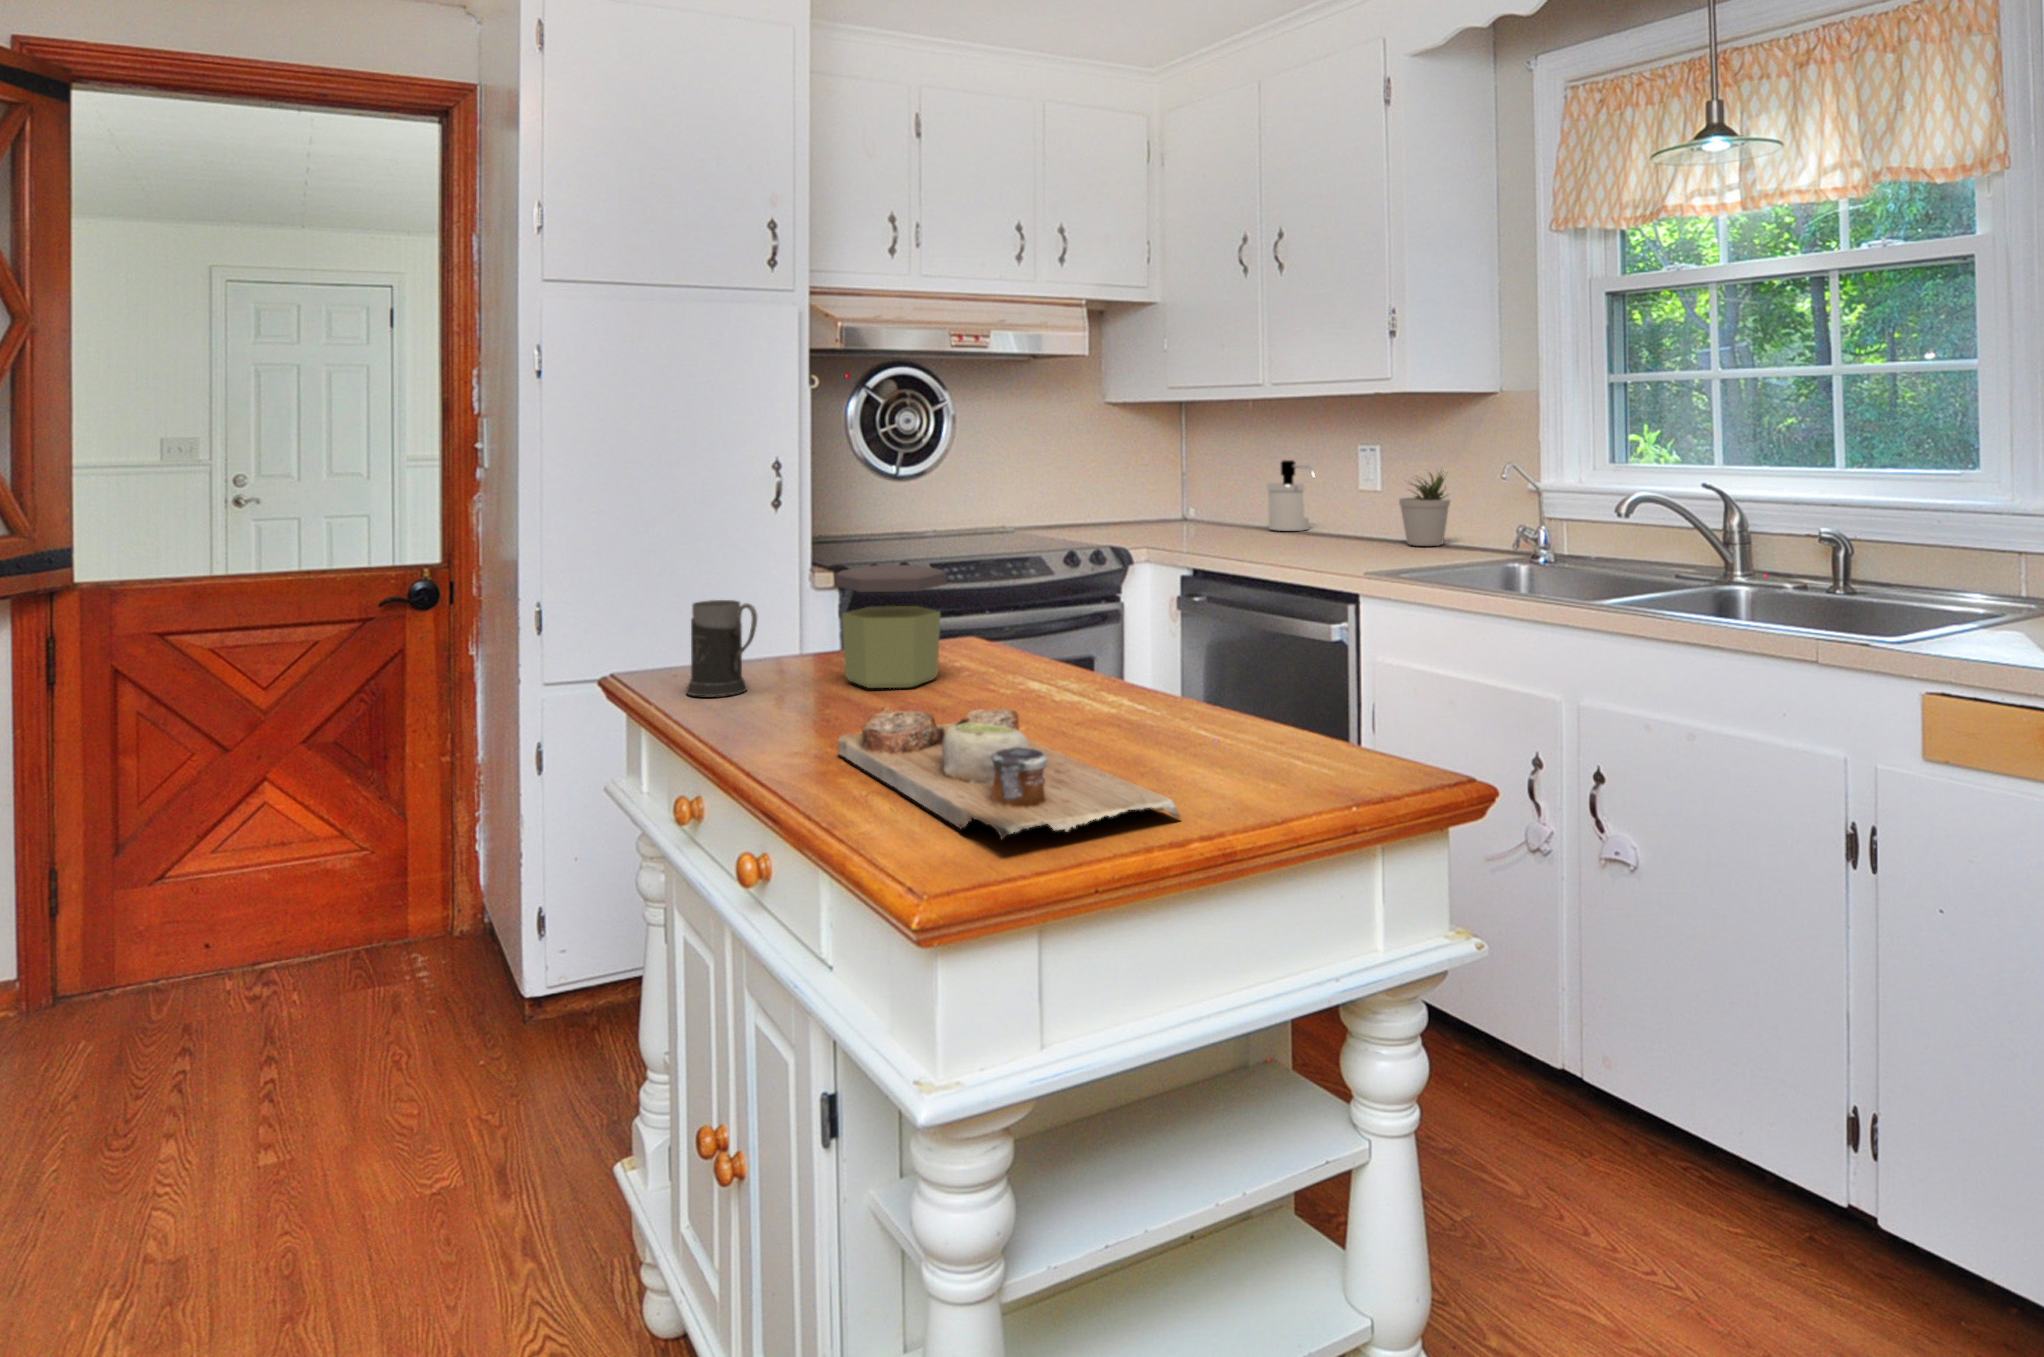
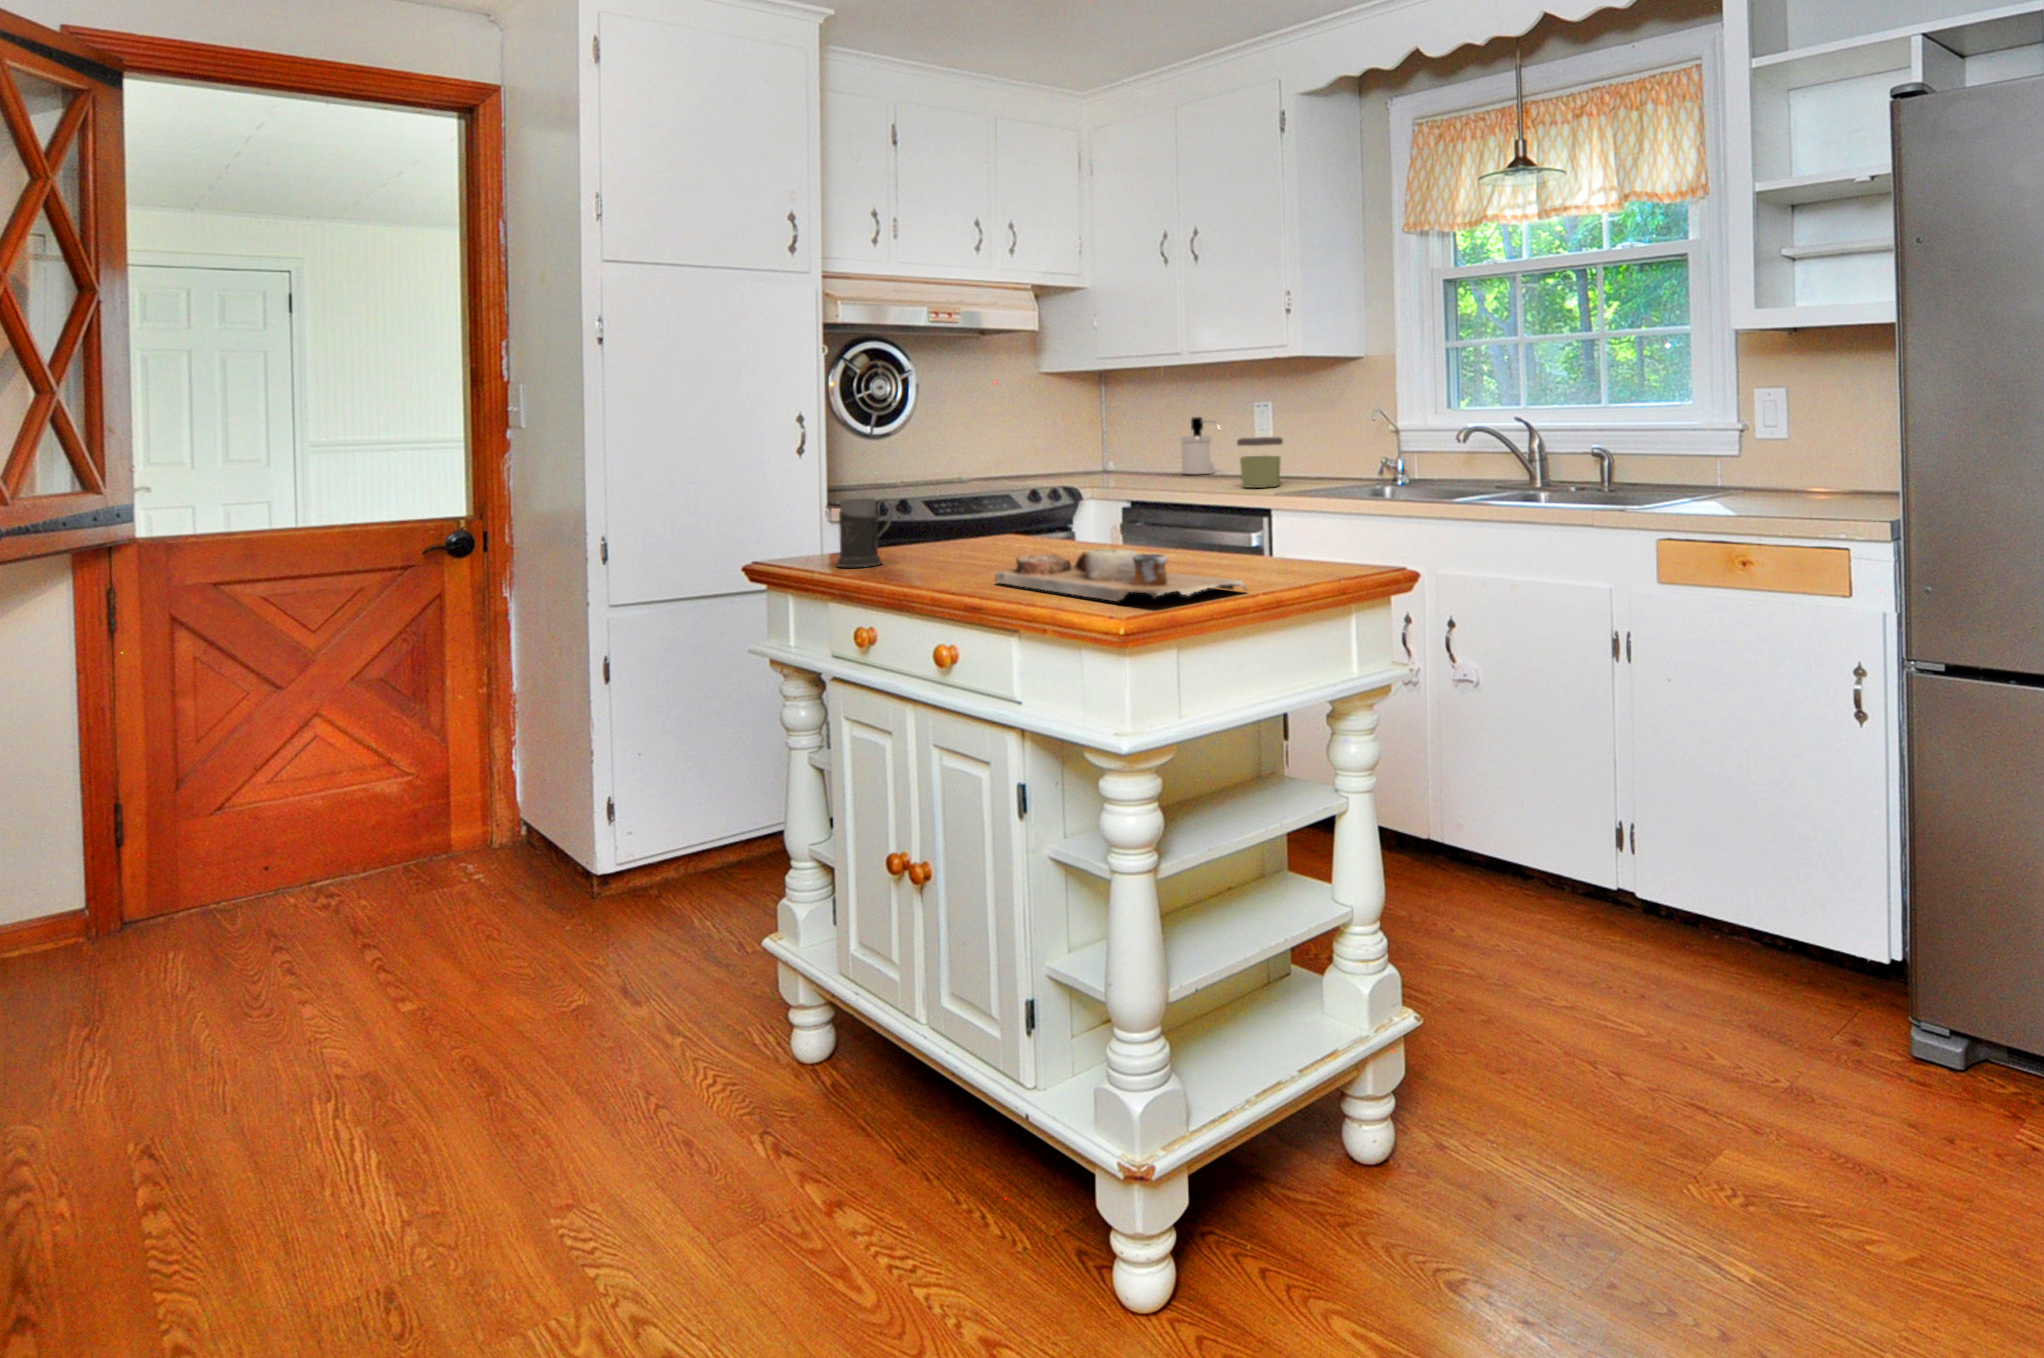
potted plant: present [1399,471,1450,546] -> none [1291,416,1332,478]
jar: present [835,565,947,688] -> present [1237,437,1283,488]

